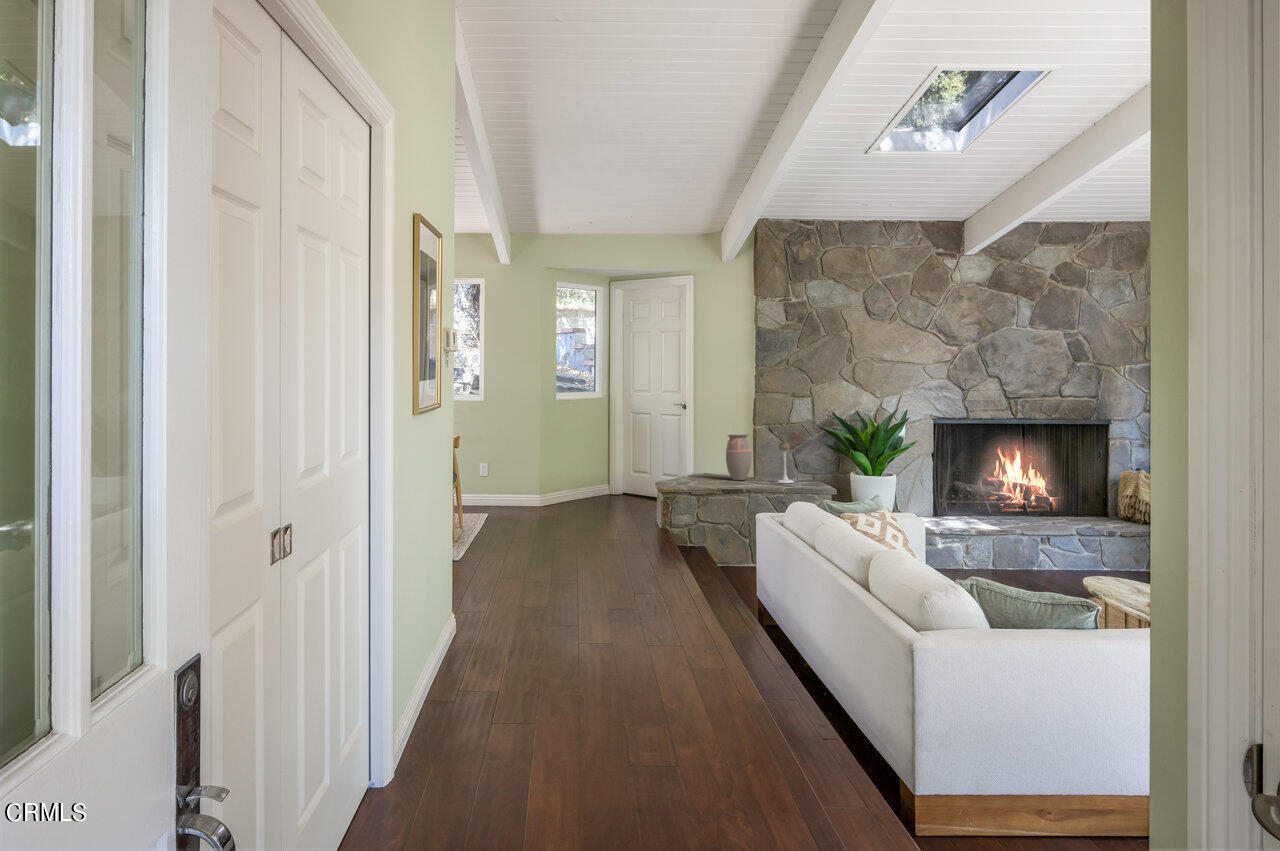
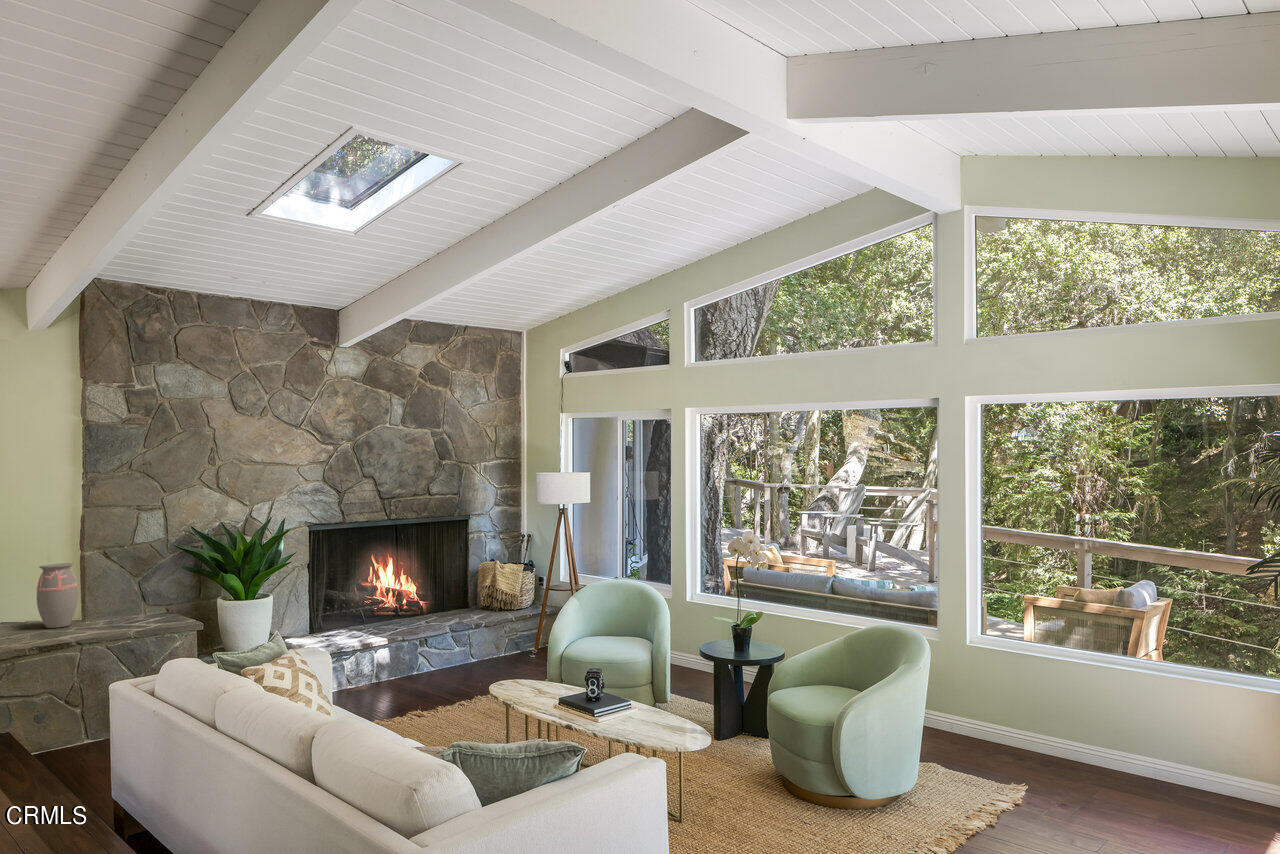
candle holder: present [777,442,793,483] -> none [118,570,143,625]

